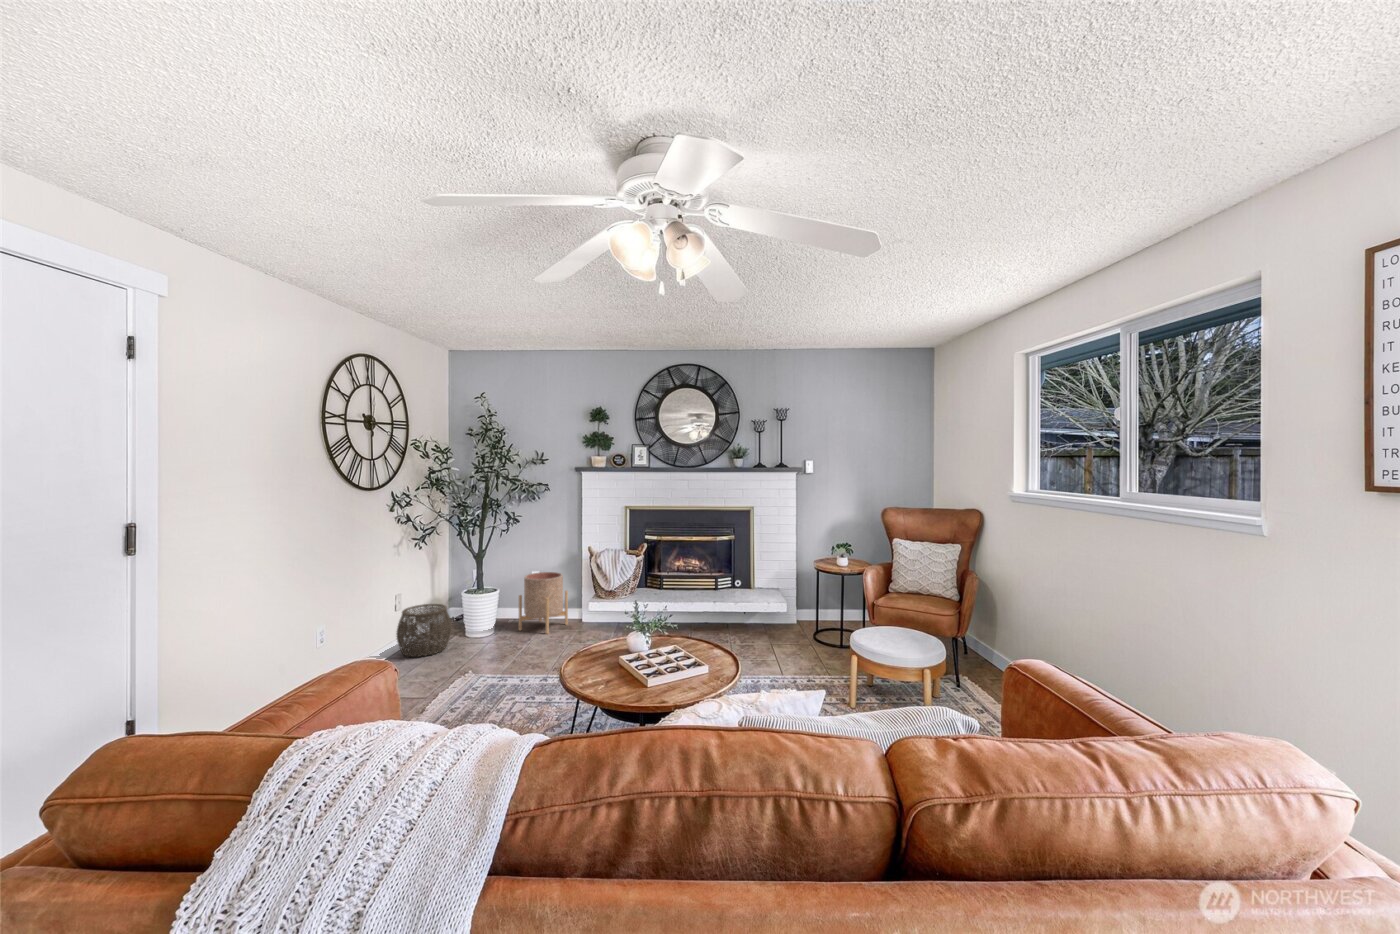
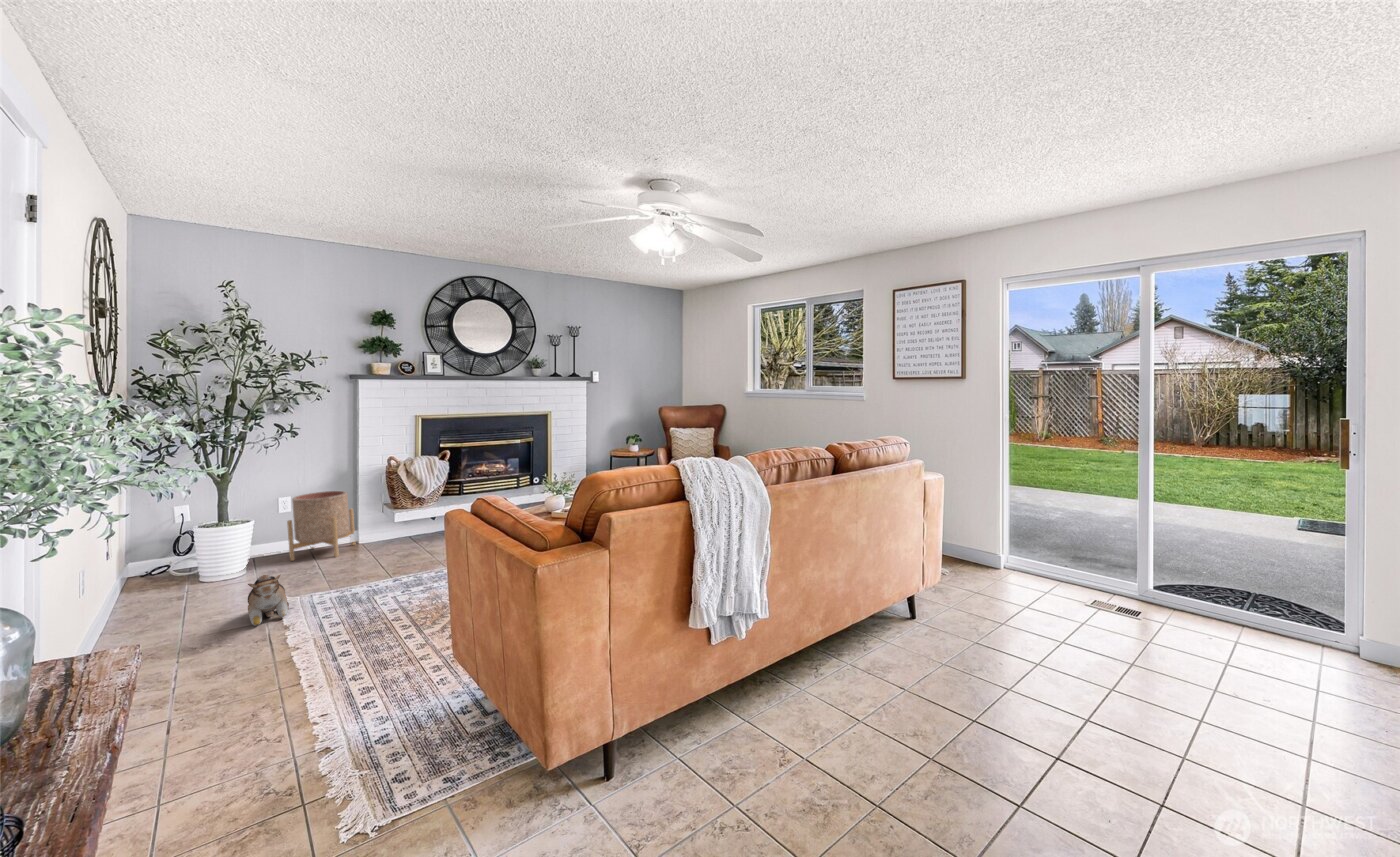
woven basket: present [396,604,452,657] -> none [92,544,197,619]
plush toy: none [446,647,481,689] -> present [248,575,289,626]

